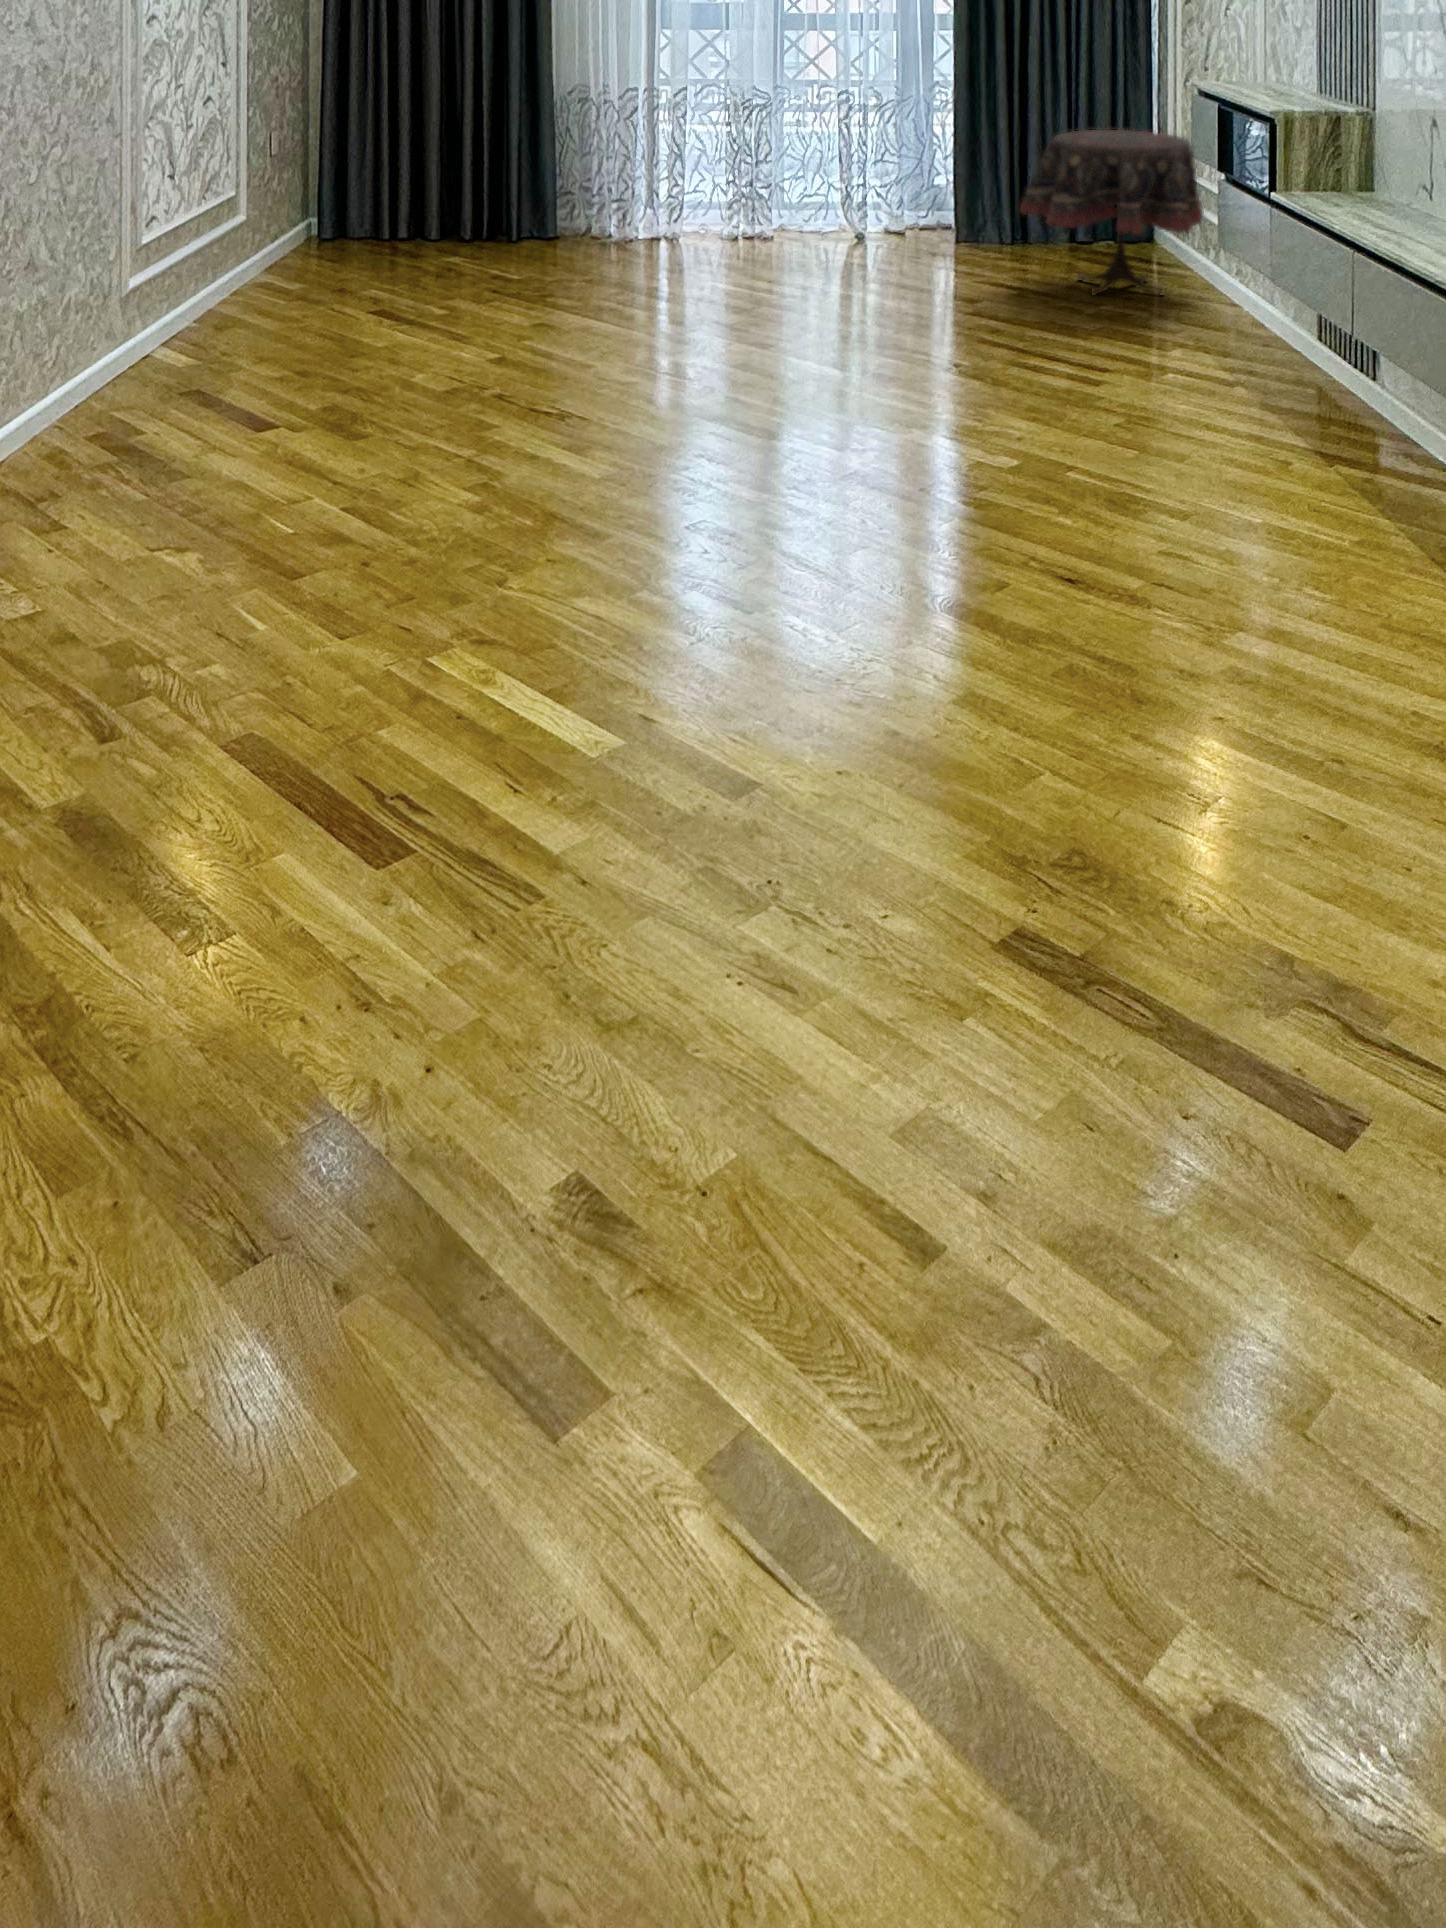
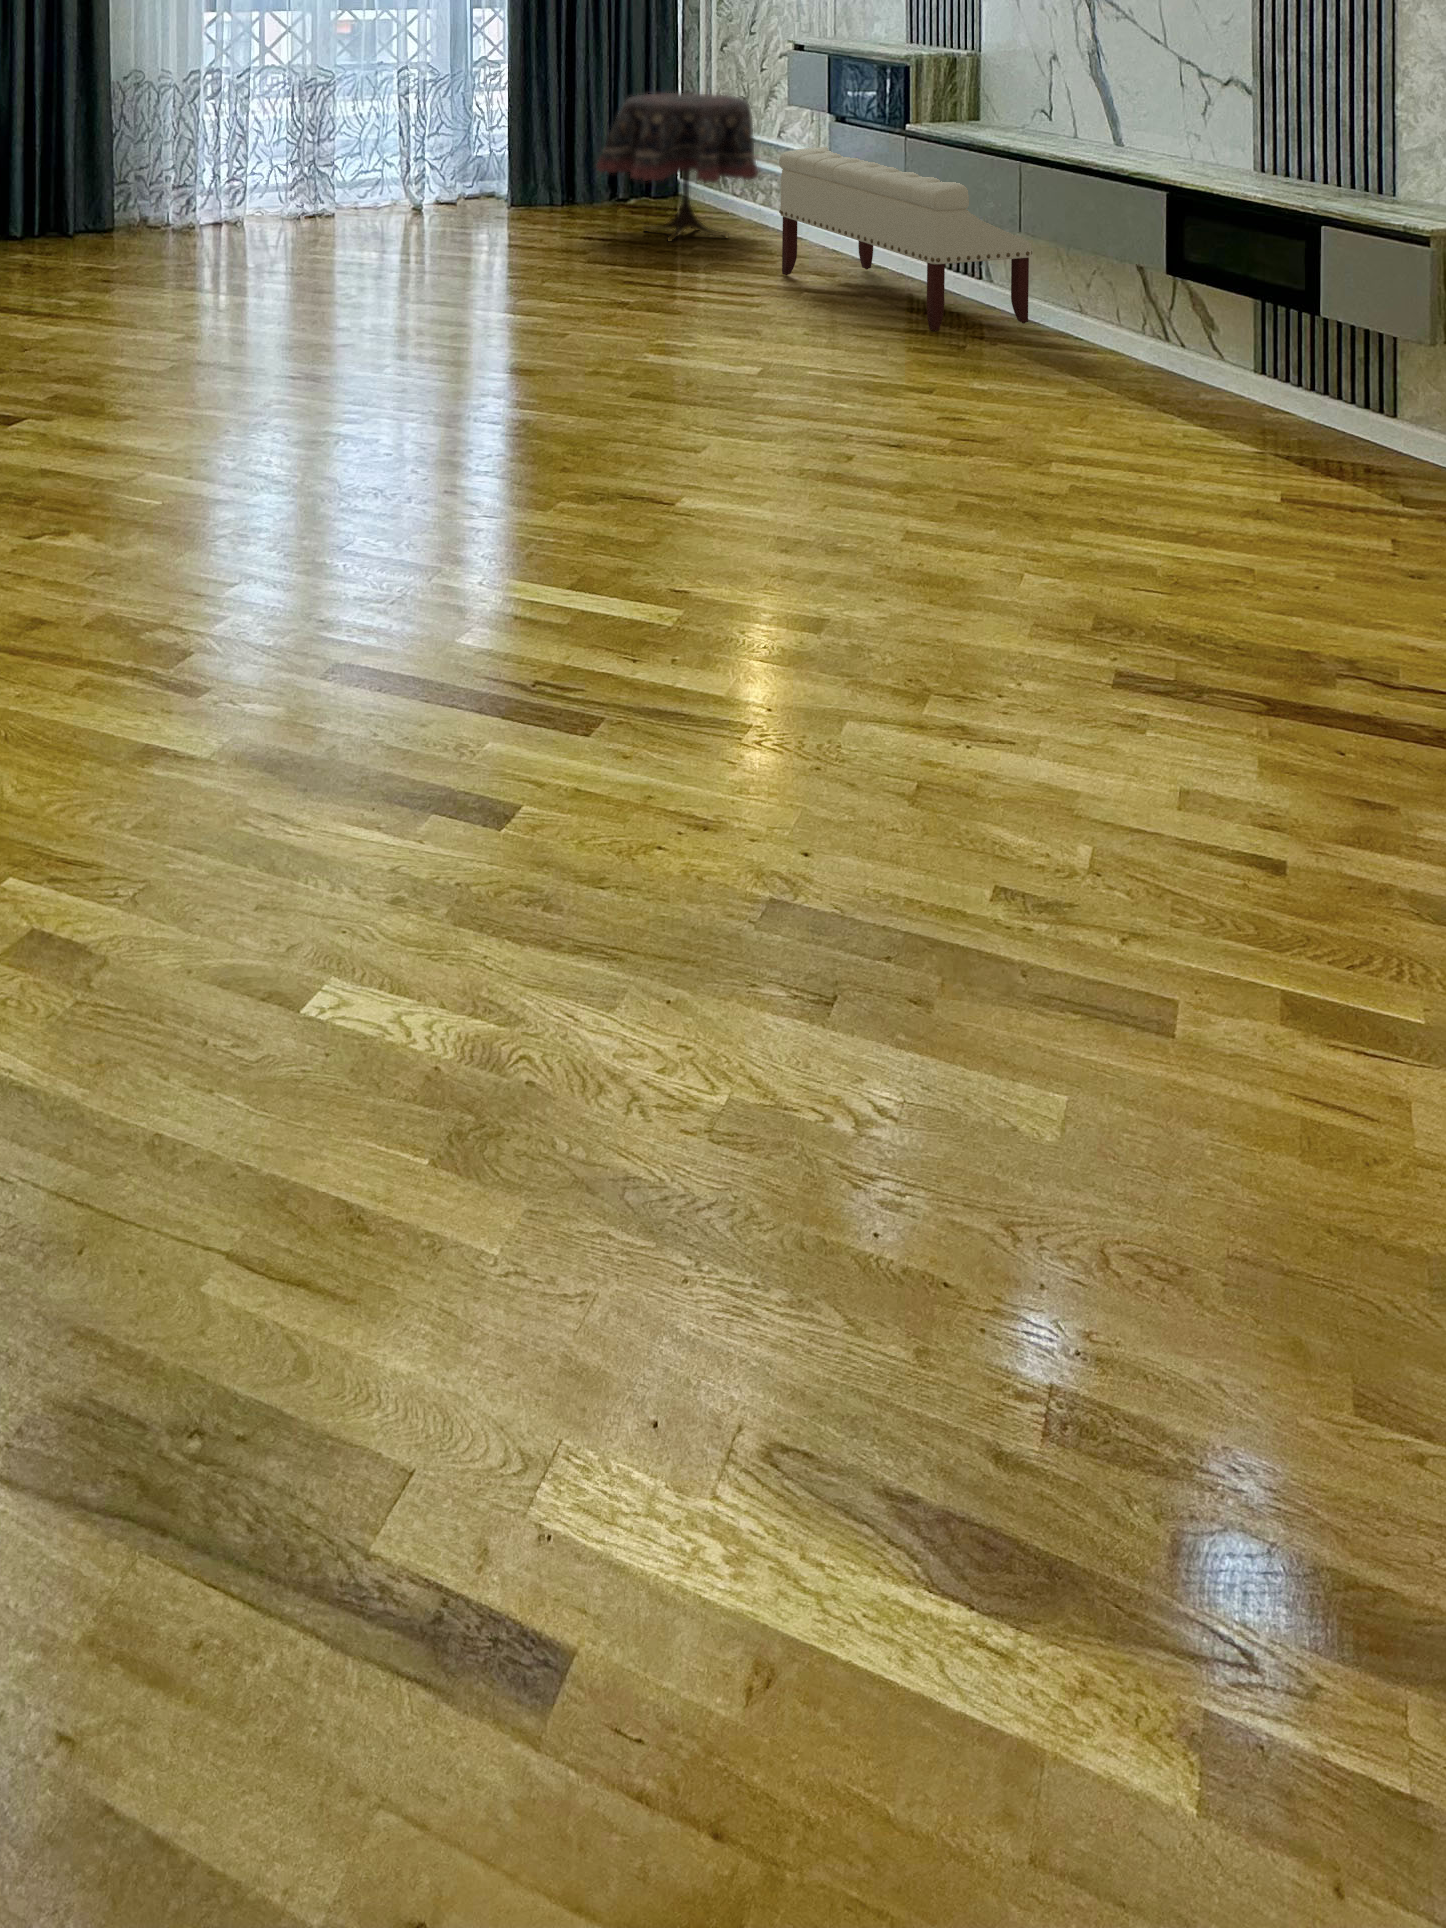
bench: none [1171,207,1419,440] -> present [779,147,1032,331]

